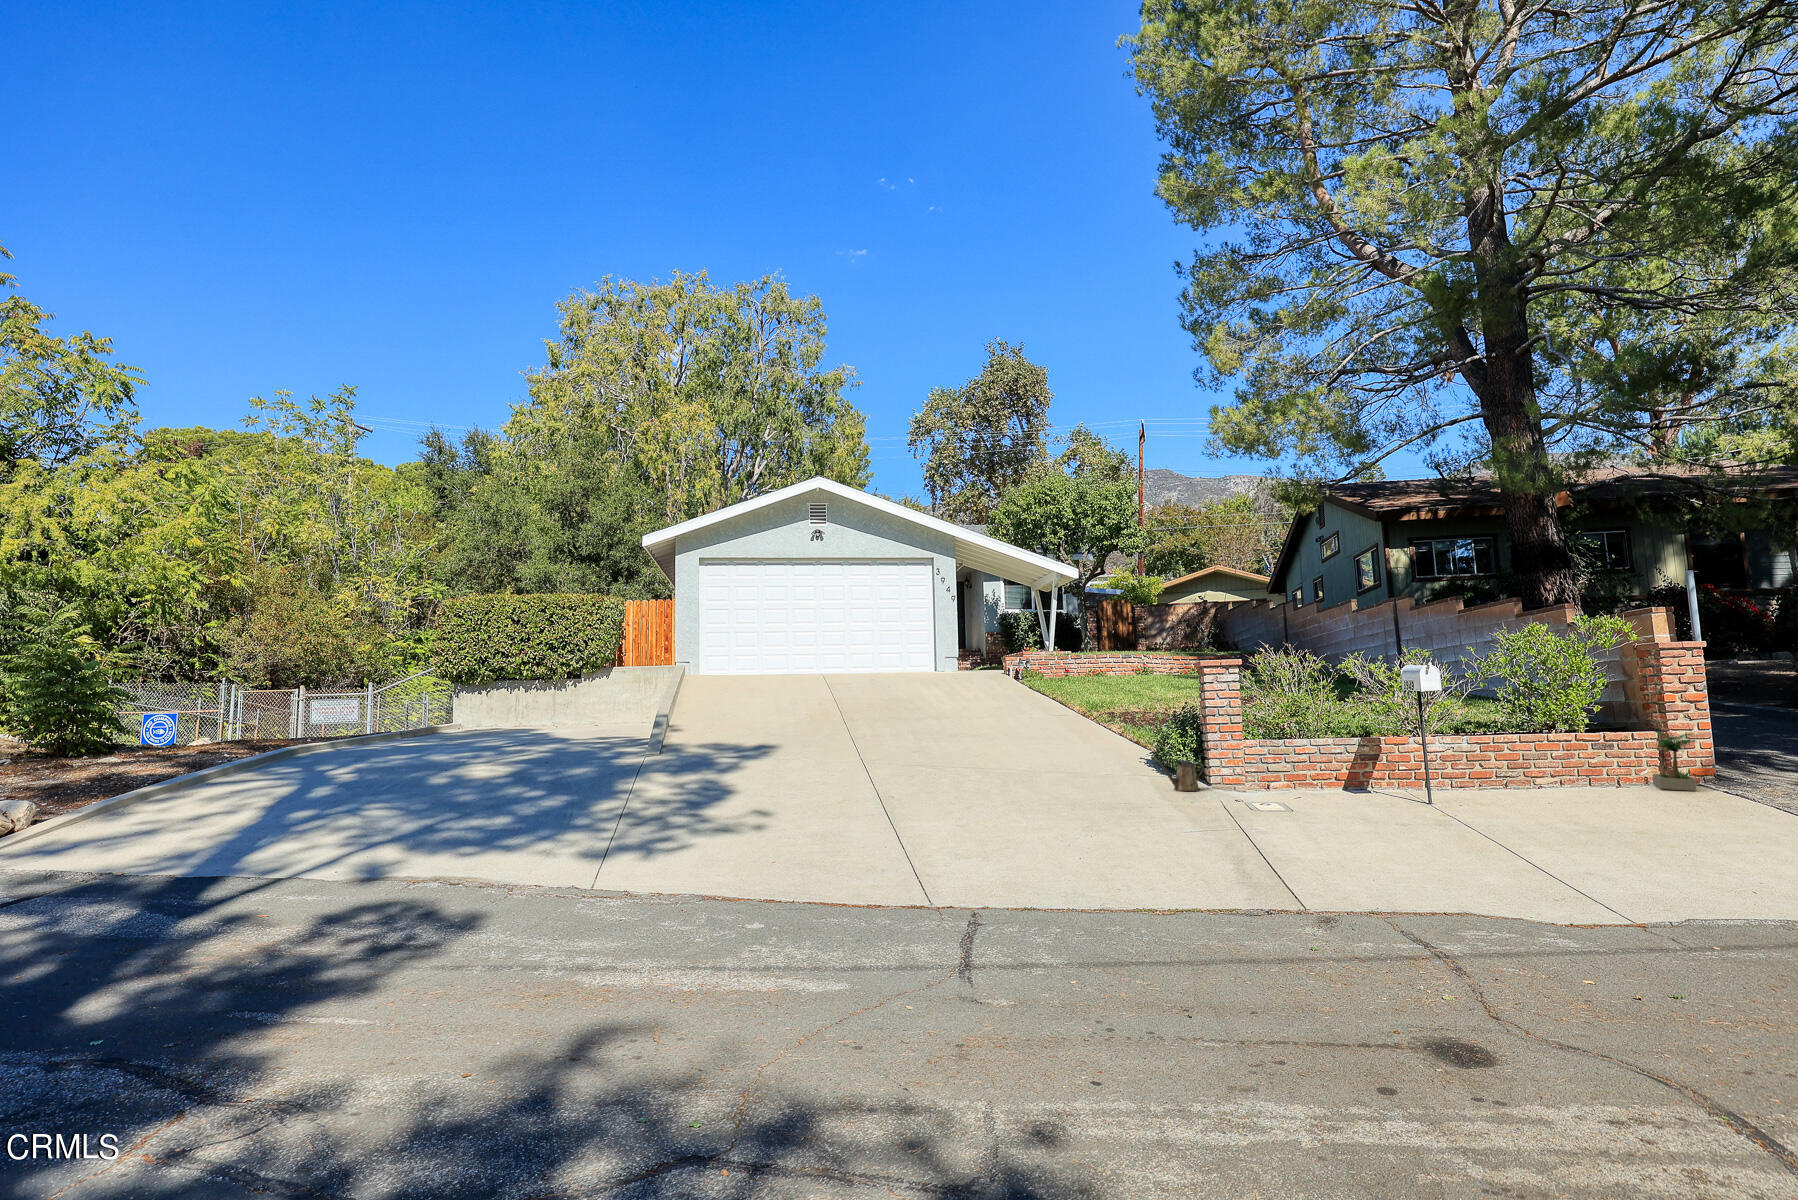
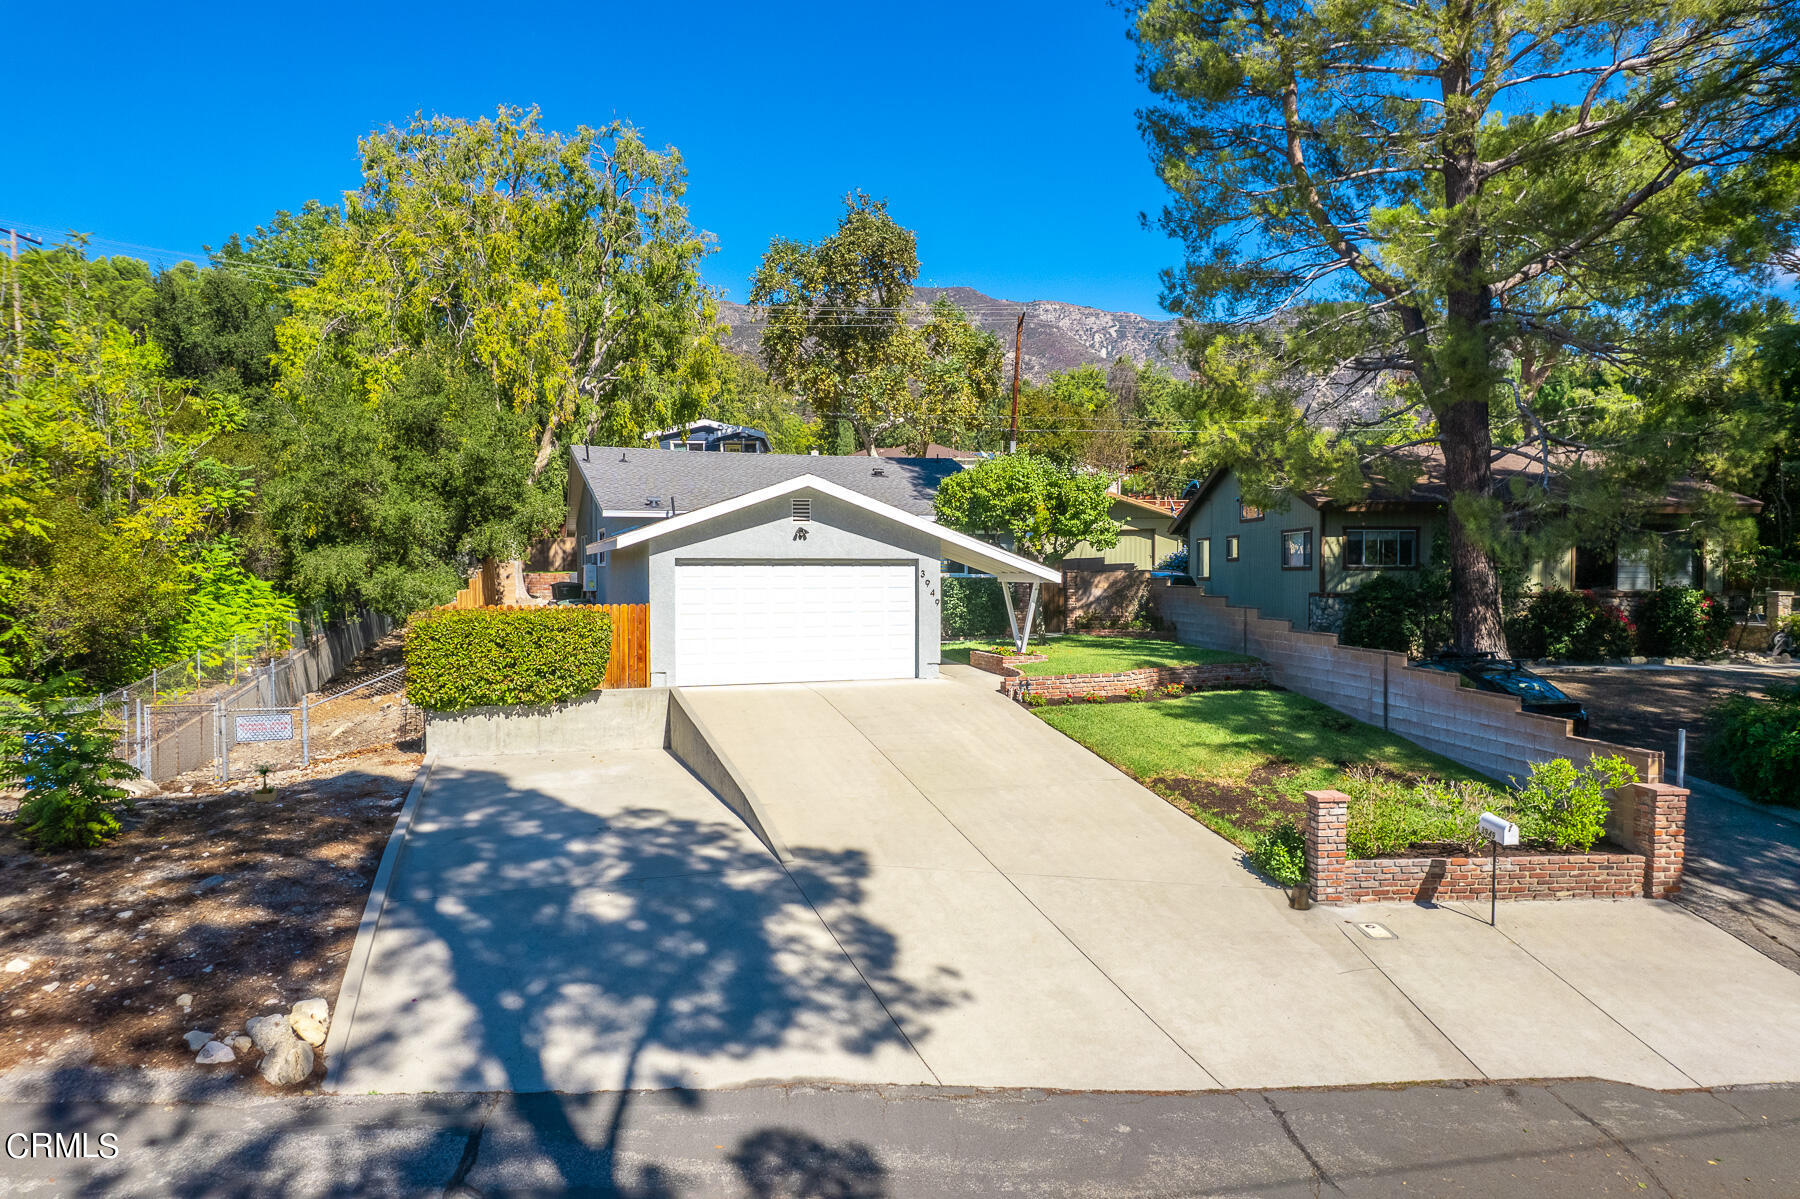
potted plant: present [1653,732,1696,791] -> present [251,762,278,802]

